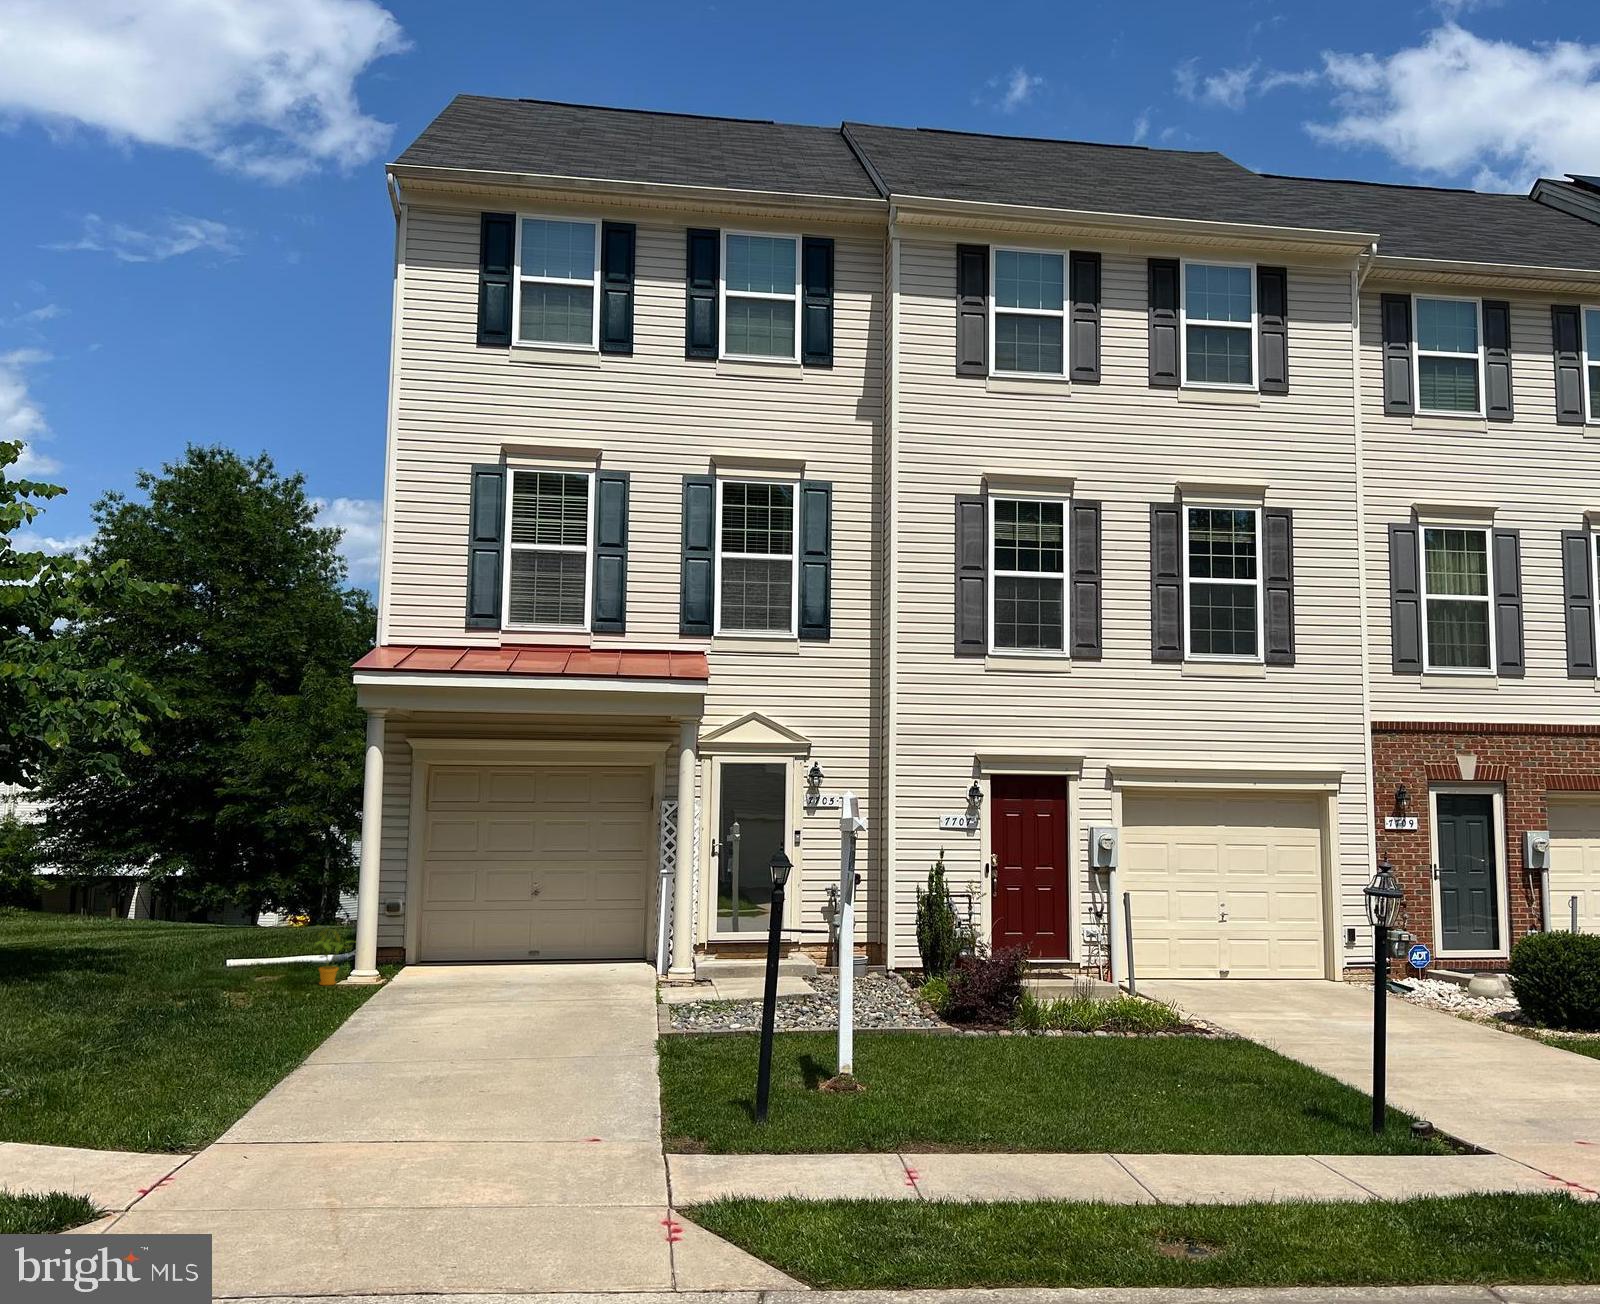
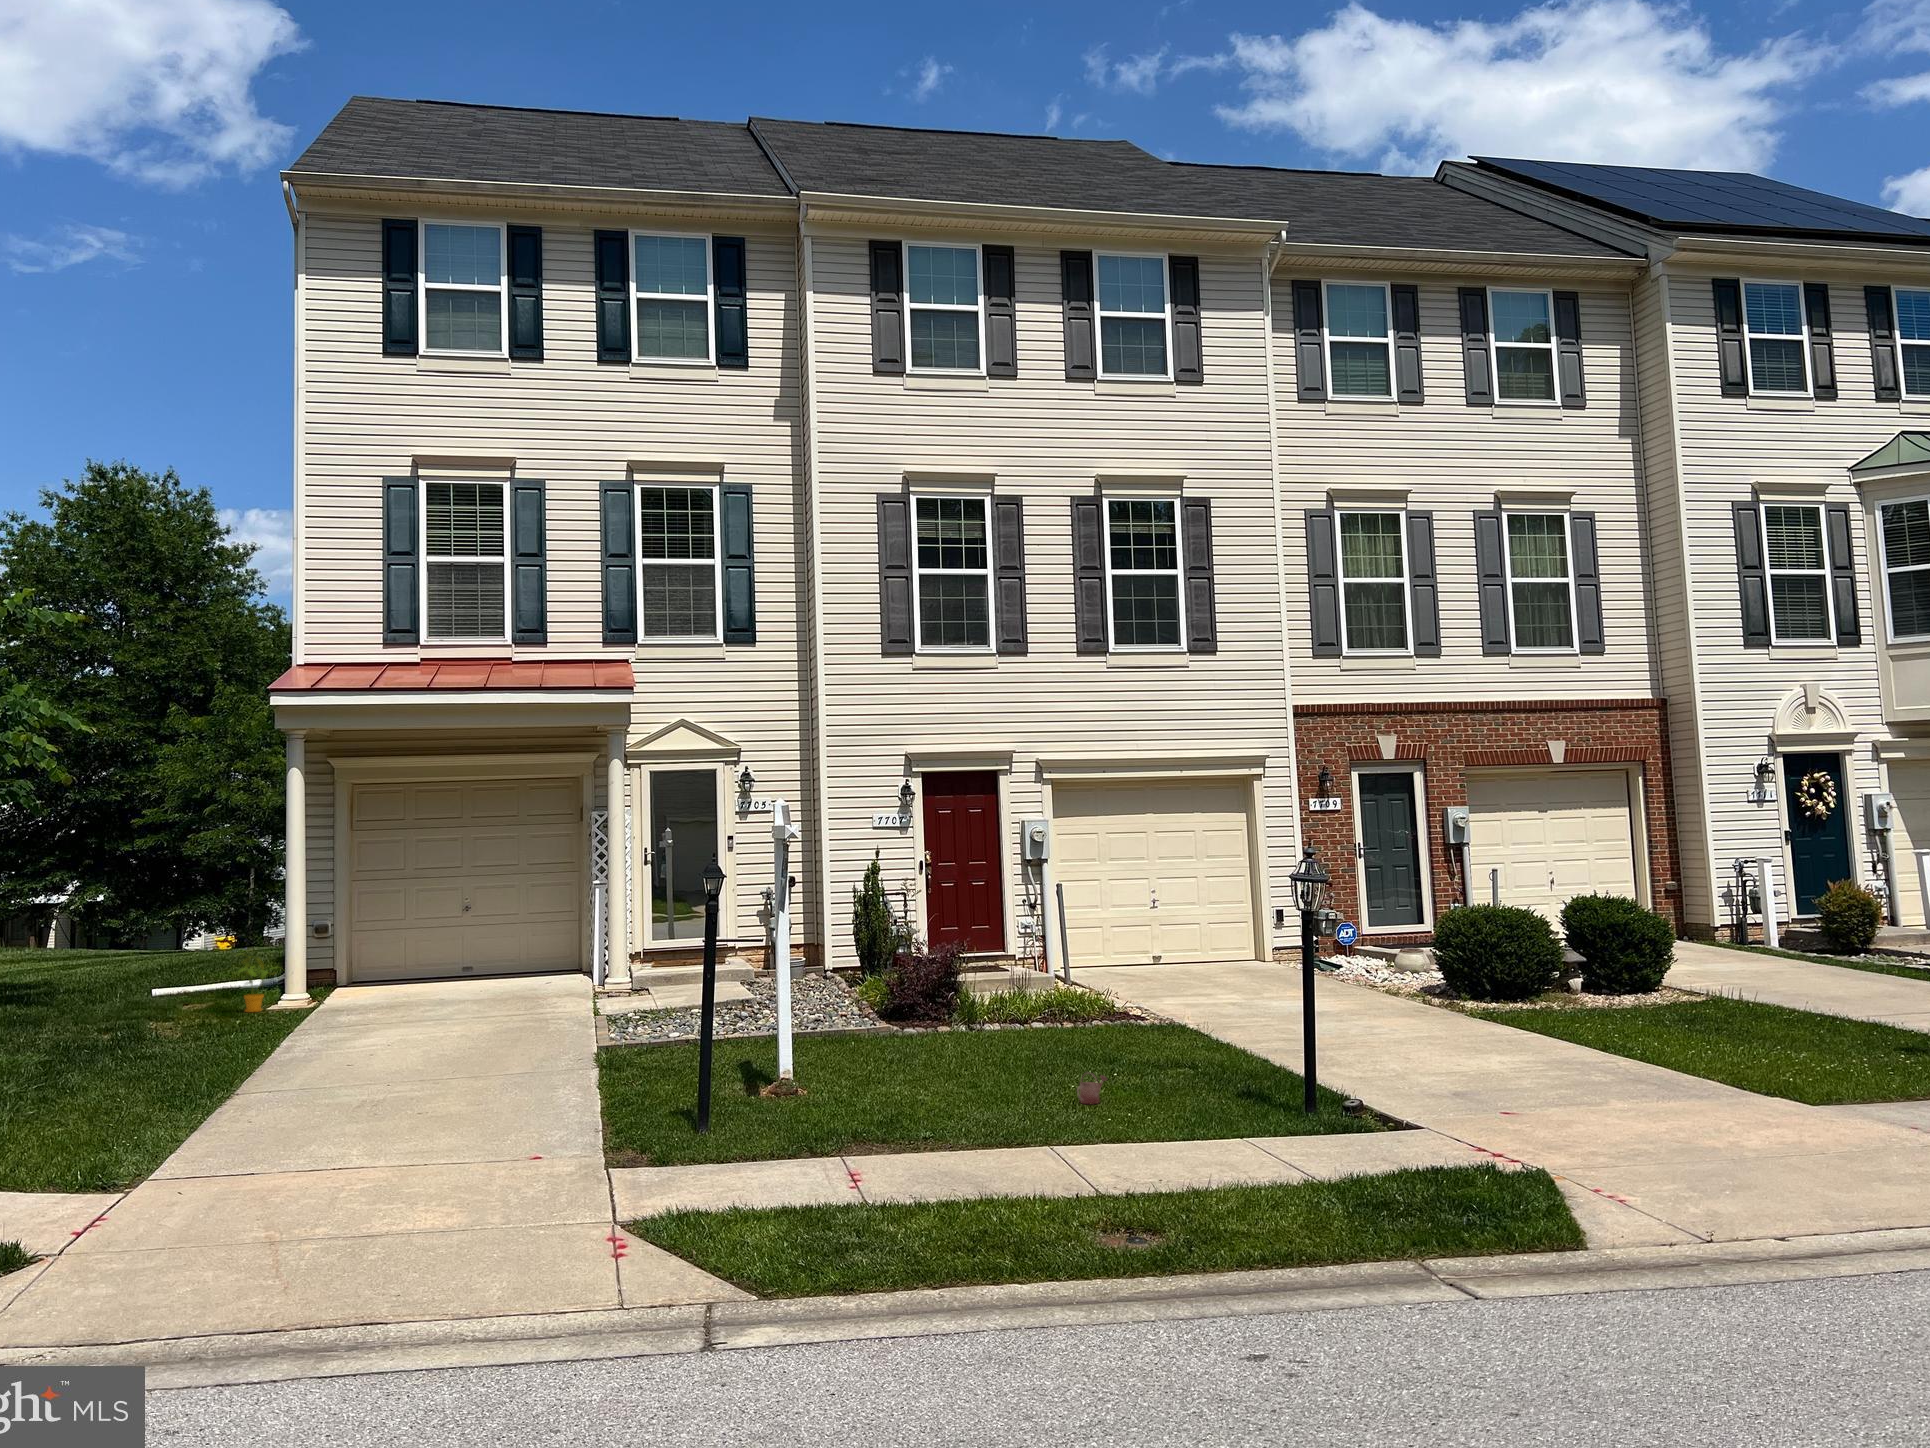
watering can: none [1232,1175,1265,1217] -> present [1077,1075,1107,1104]

